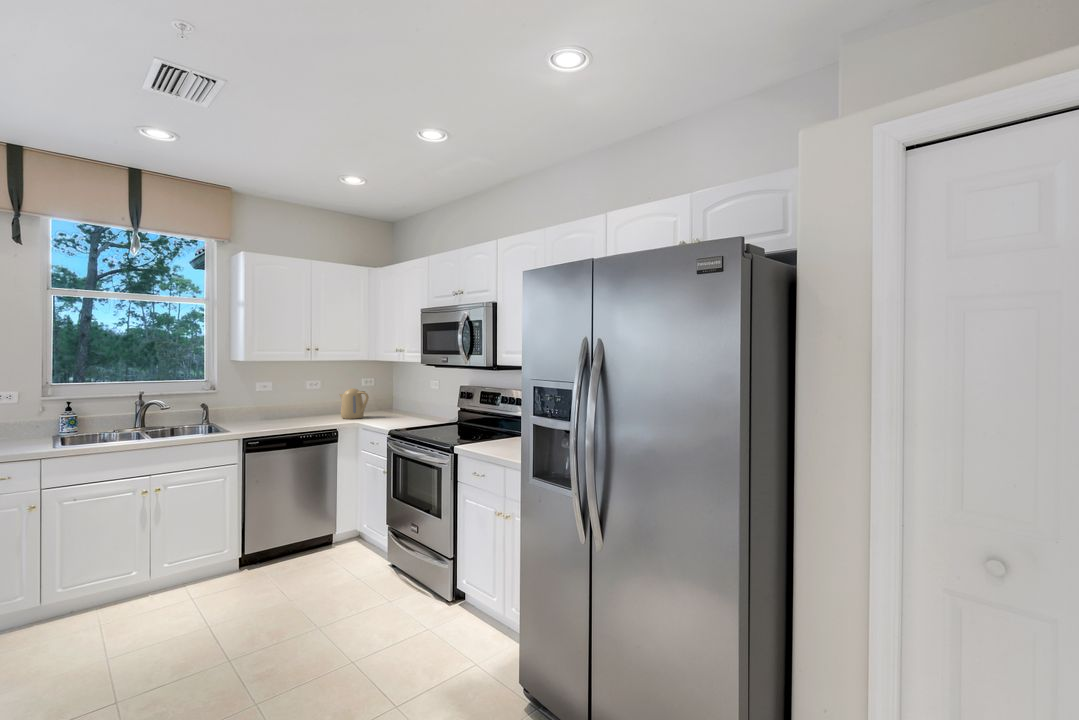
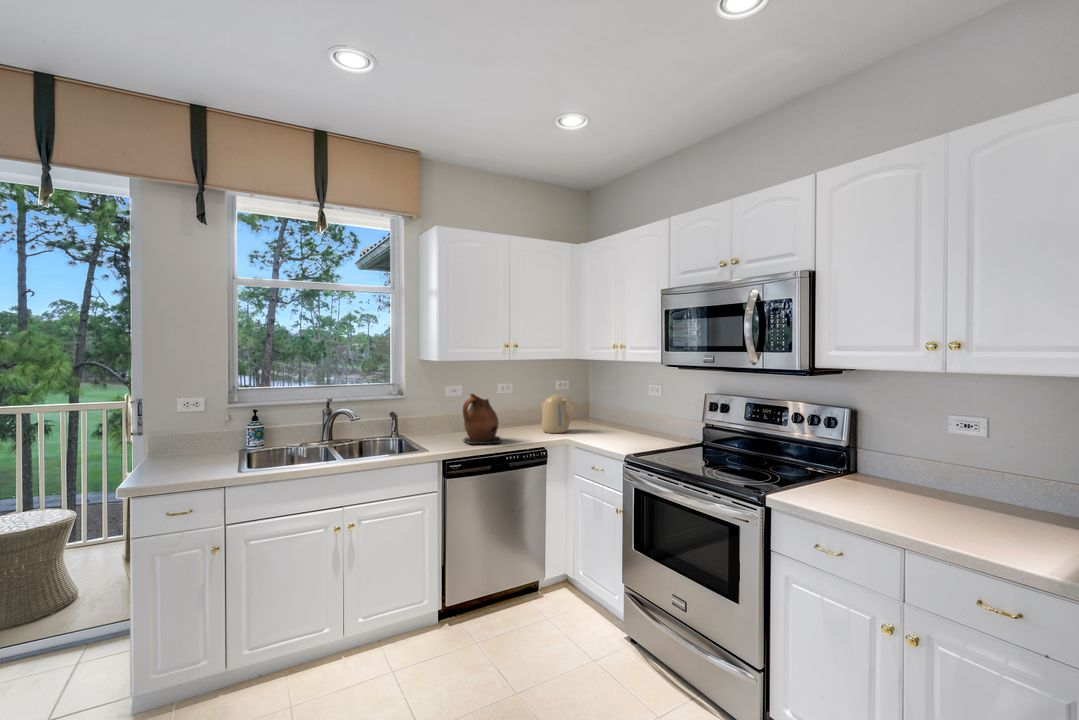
ceramic pitcher: none [265,387,300,427] -> present [463,394,501,444]

